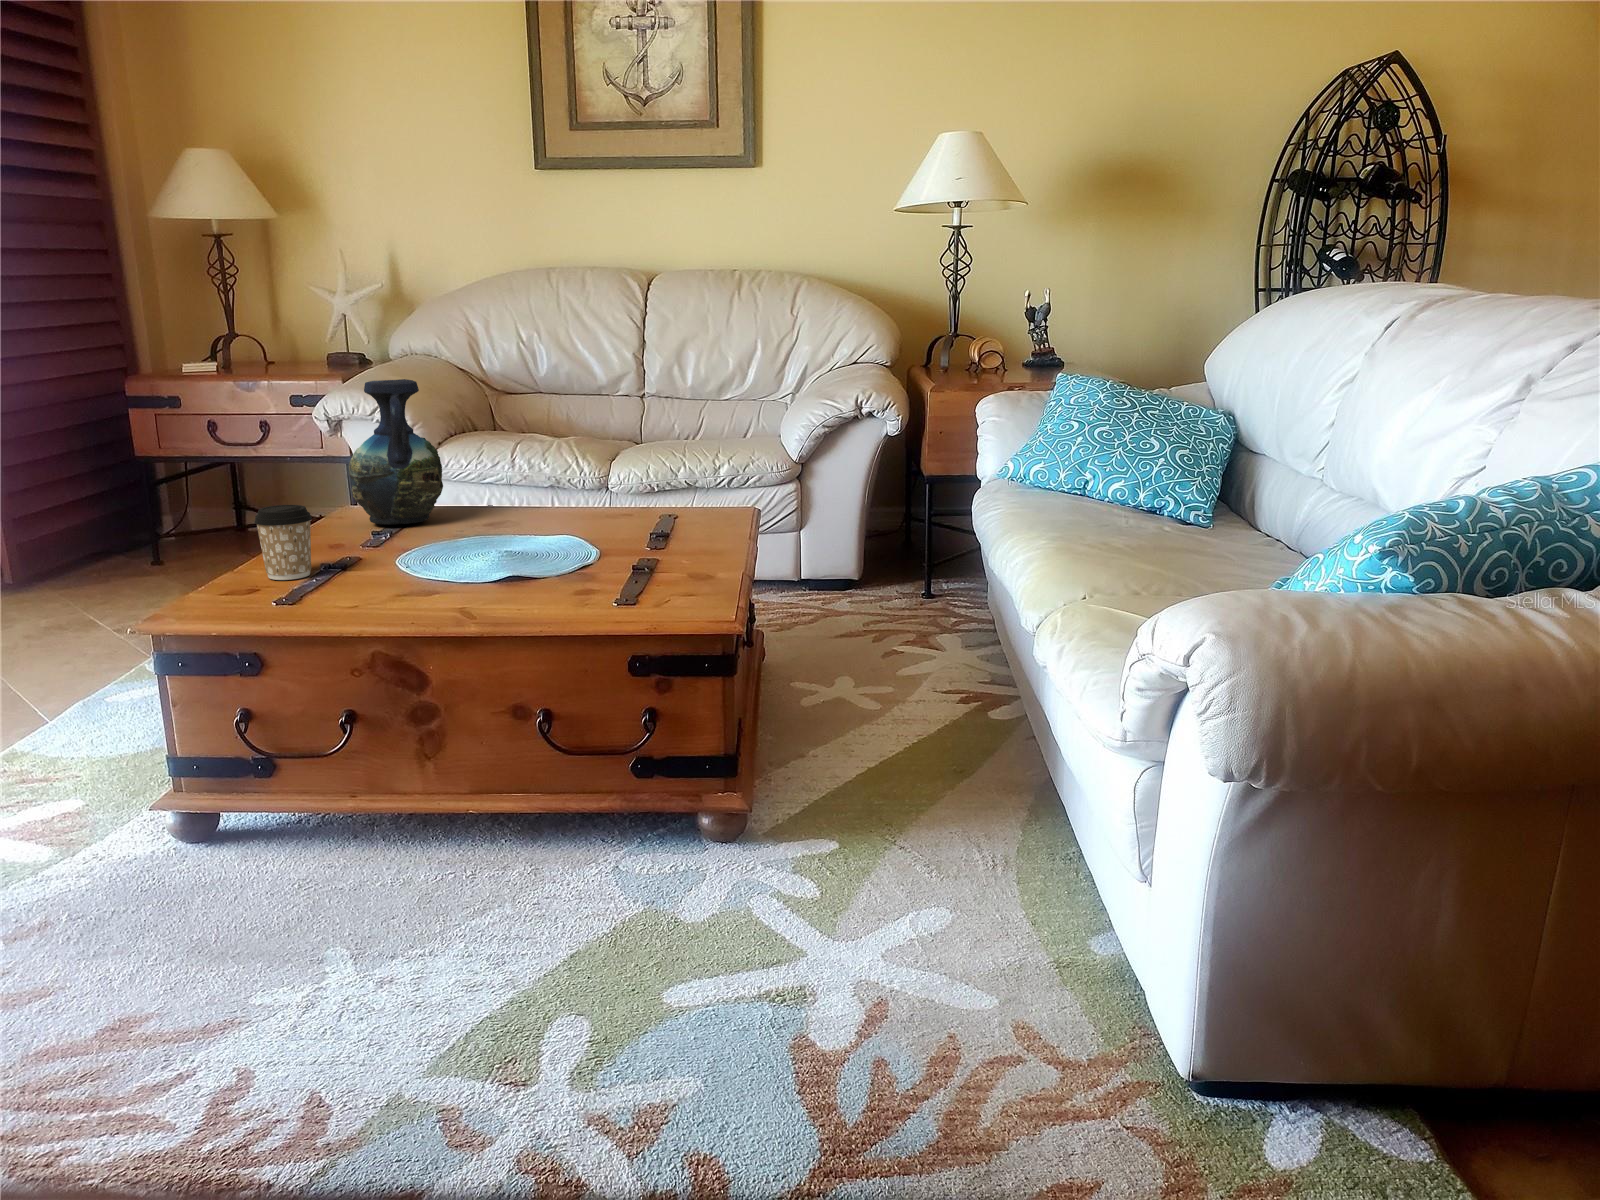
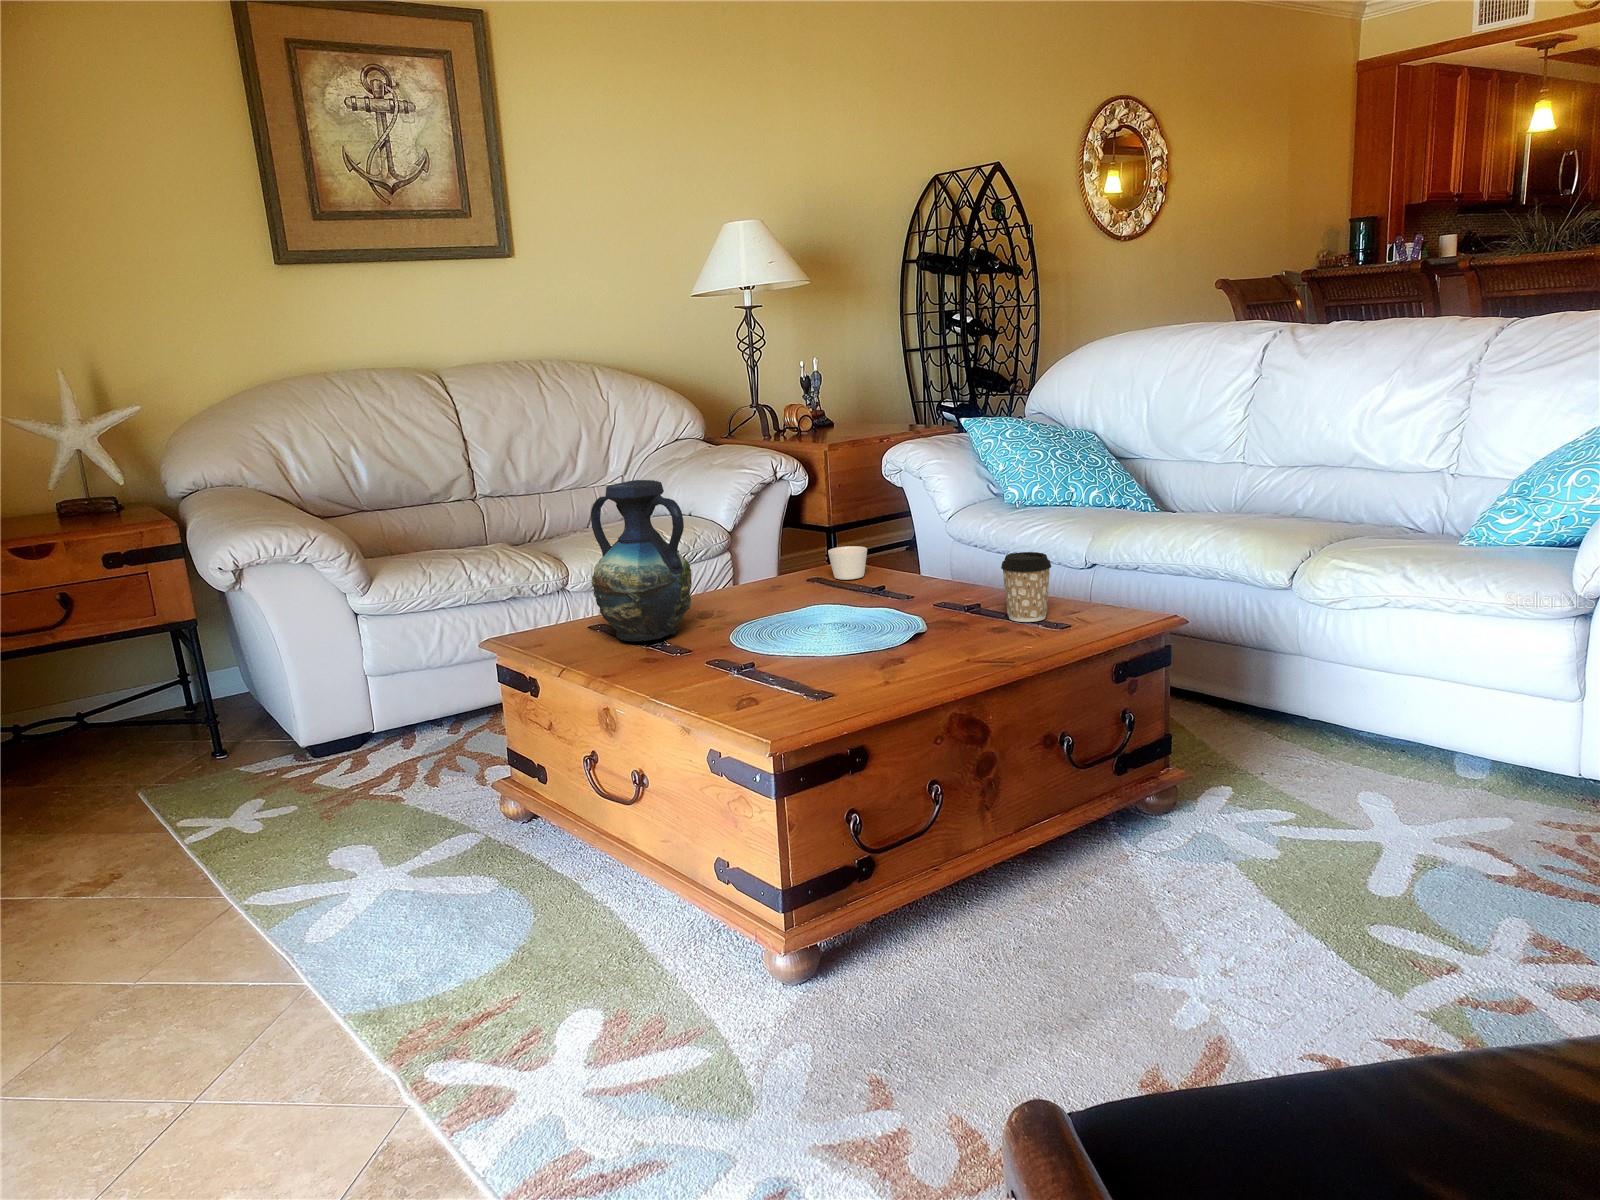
candle: none [659,482,700,516] -> present [828,546,867,580]
coffee cup: present [254,505,312,580] -> present [1001,552,1051,622]

